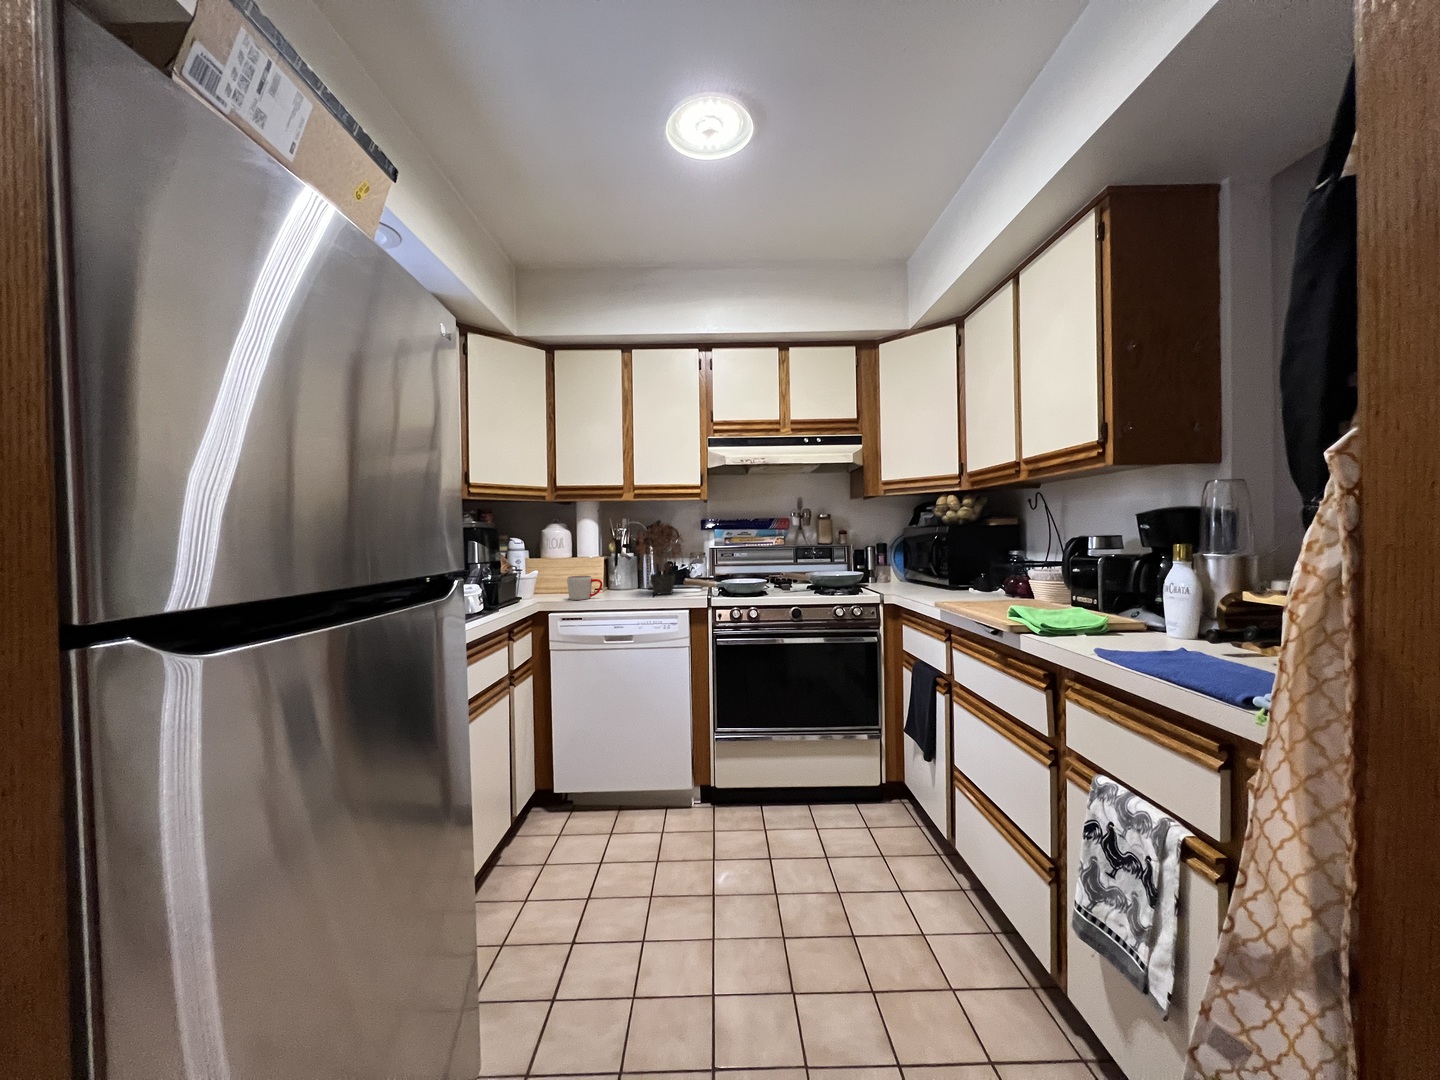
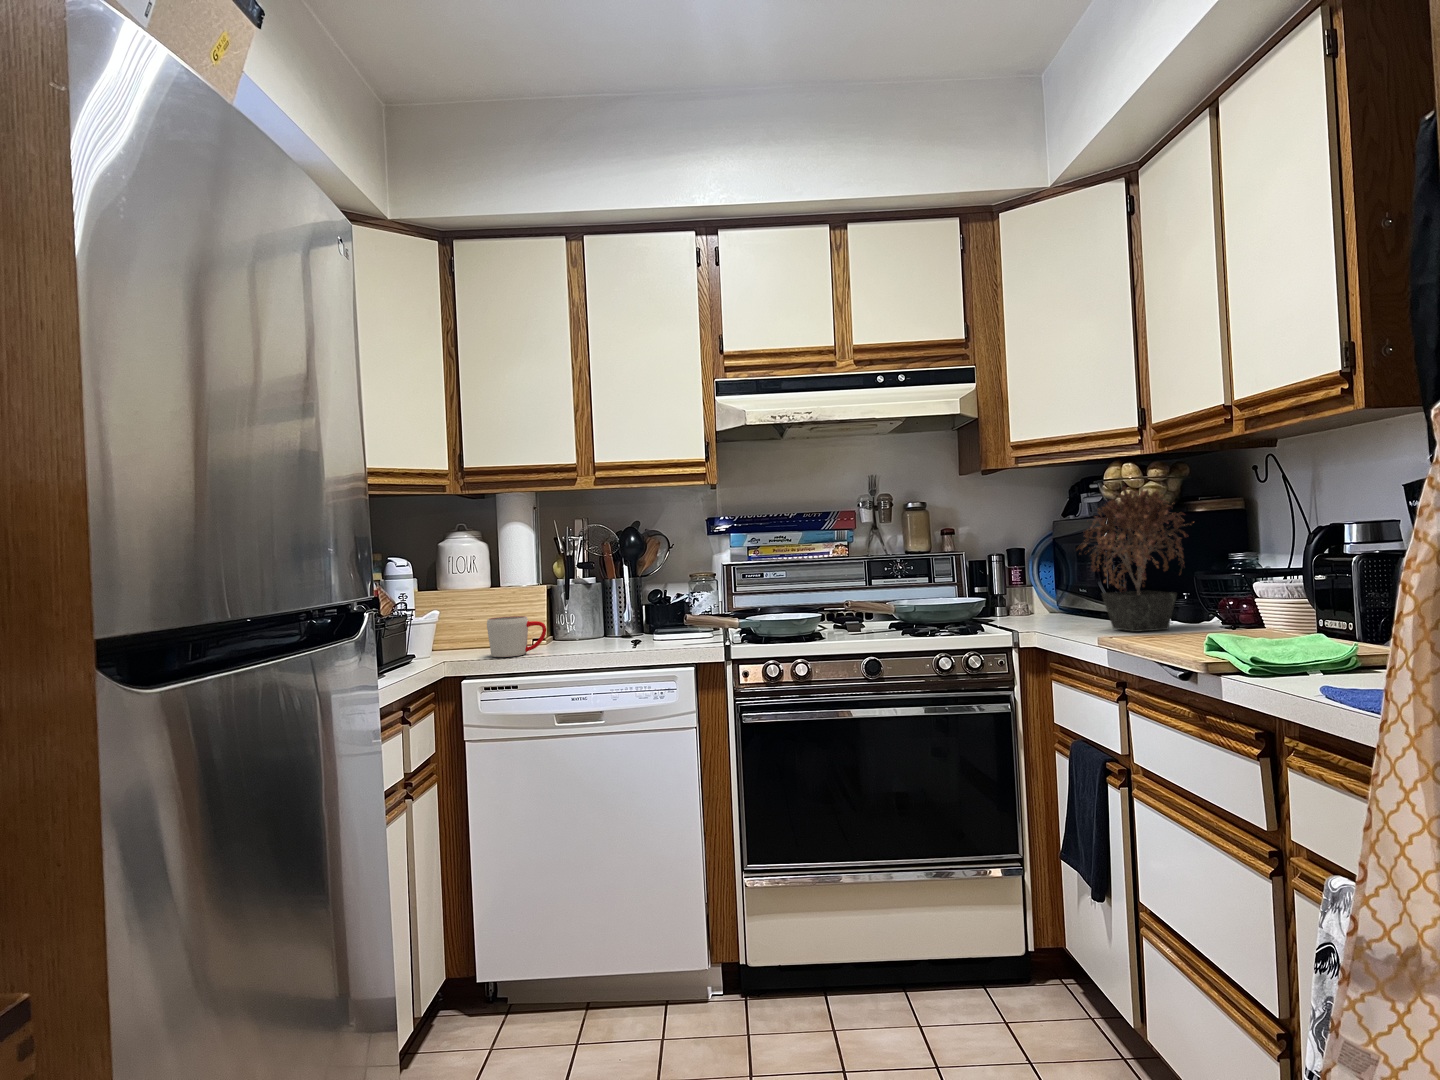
potted plant: present [638,522,684,595] -> present [1080,487,1186,632]

